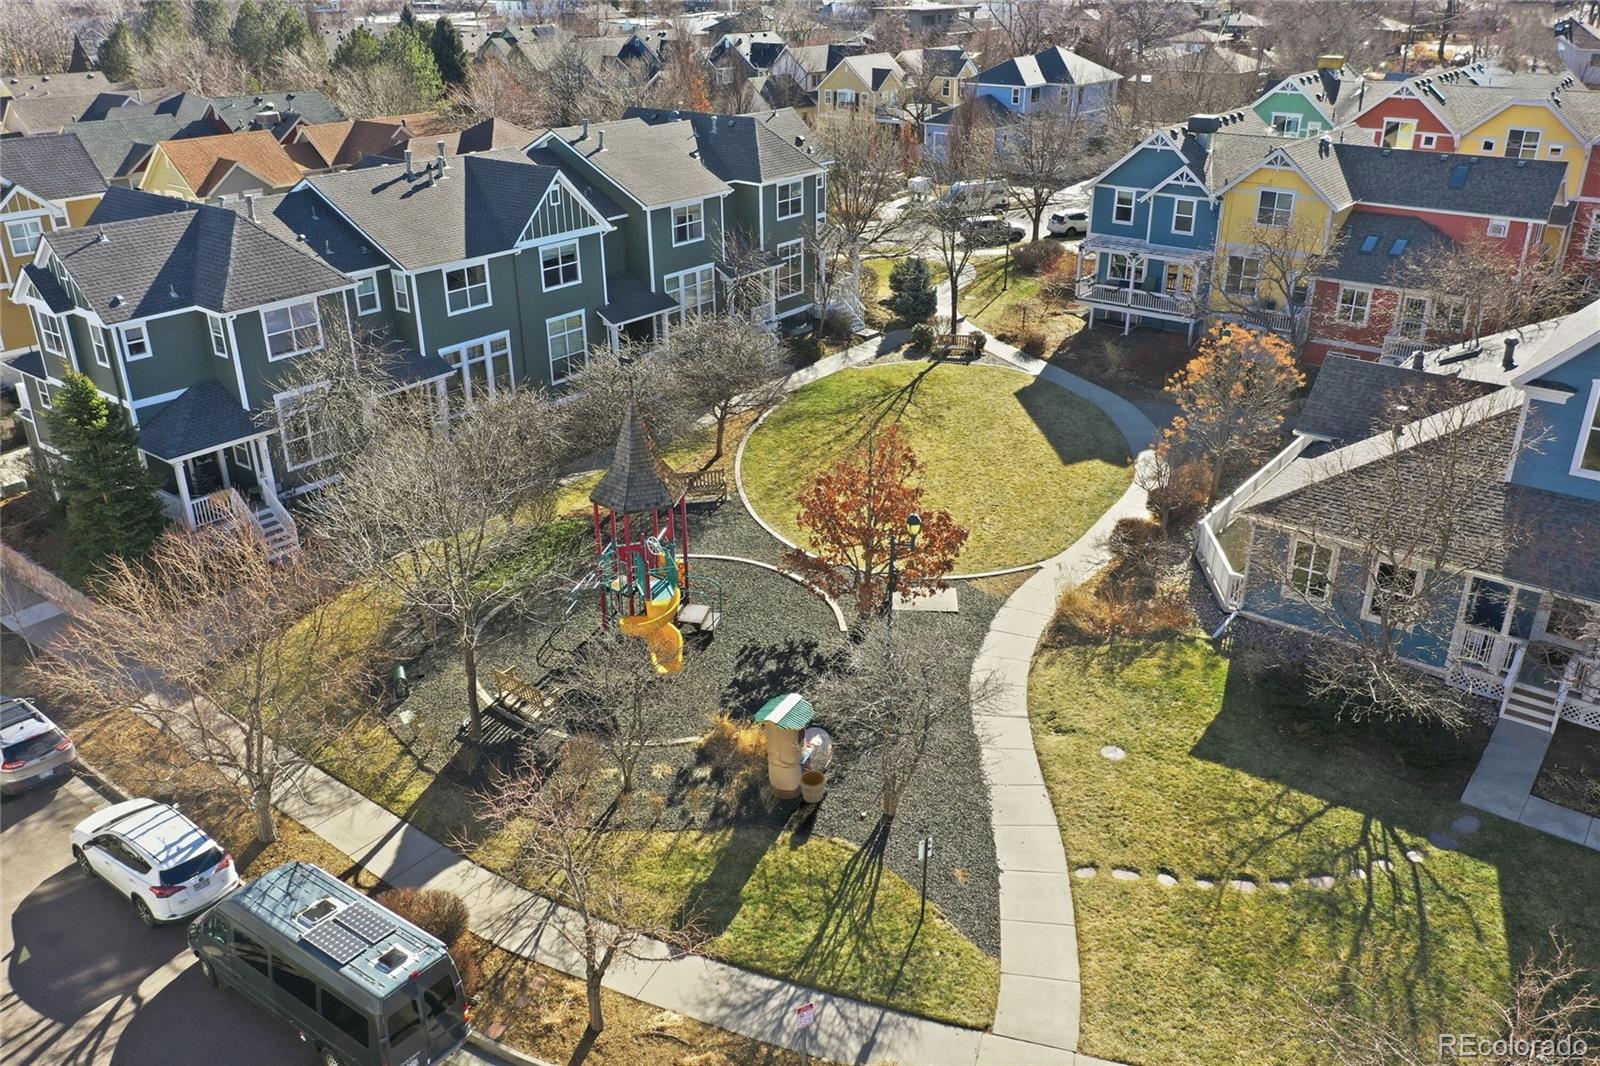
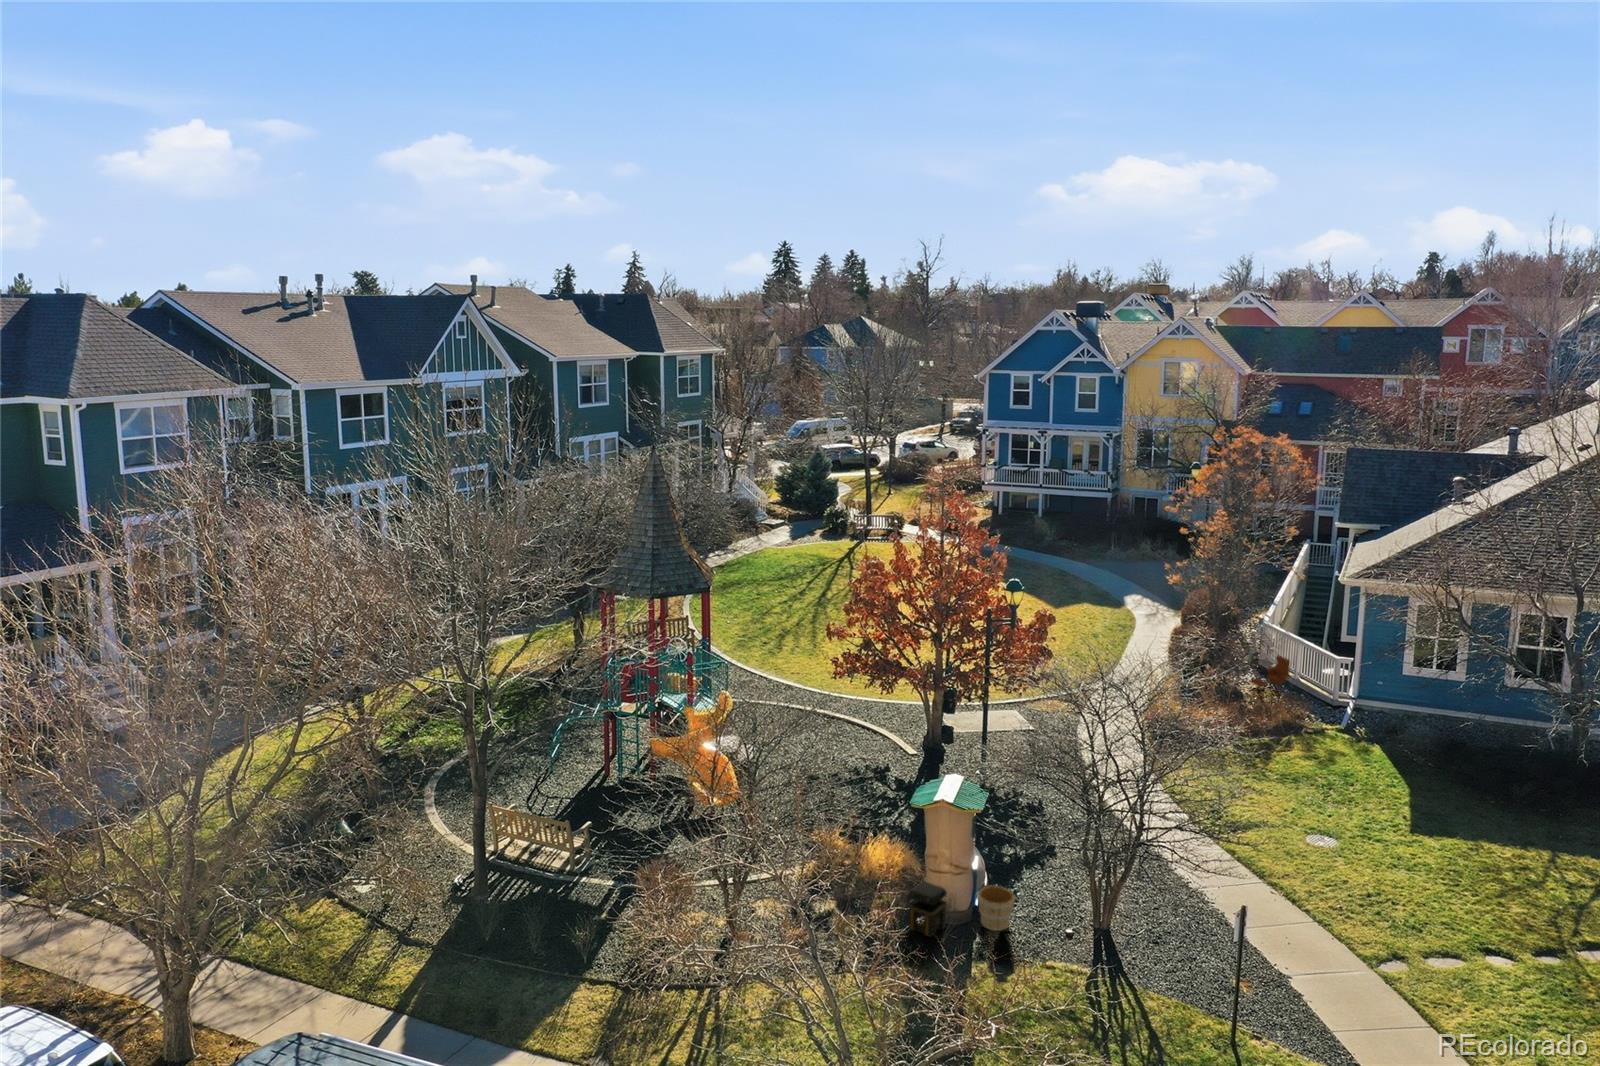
lounge chair: none [1171,556,1209,589] -> present [1251,656,1290,692]
toolbox: none [748,764,776,803] -> present [908,882,947,937]

